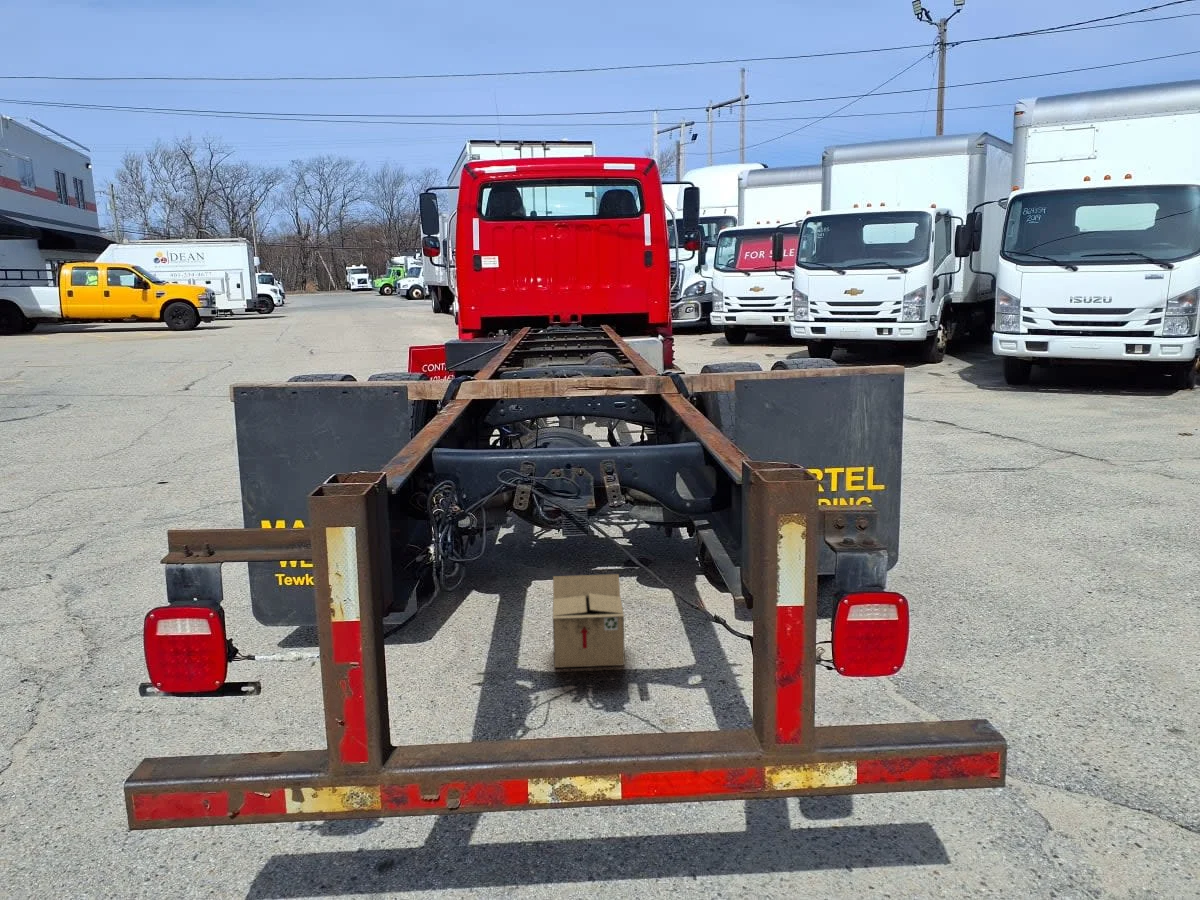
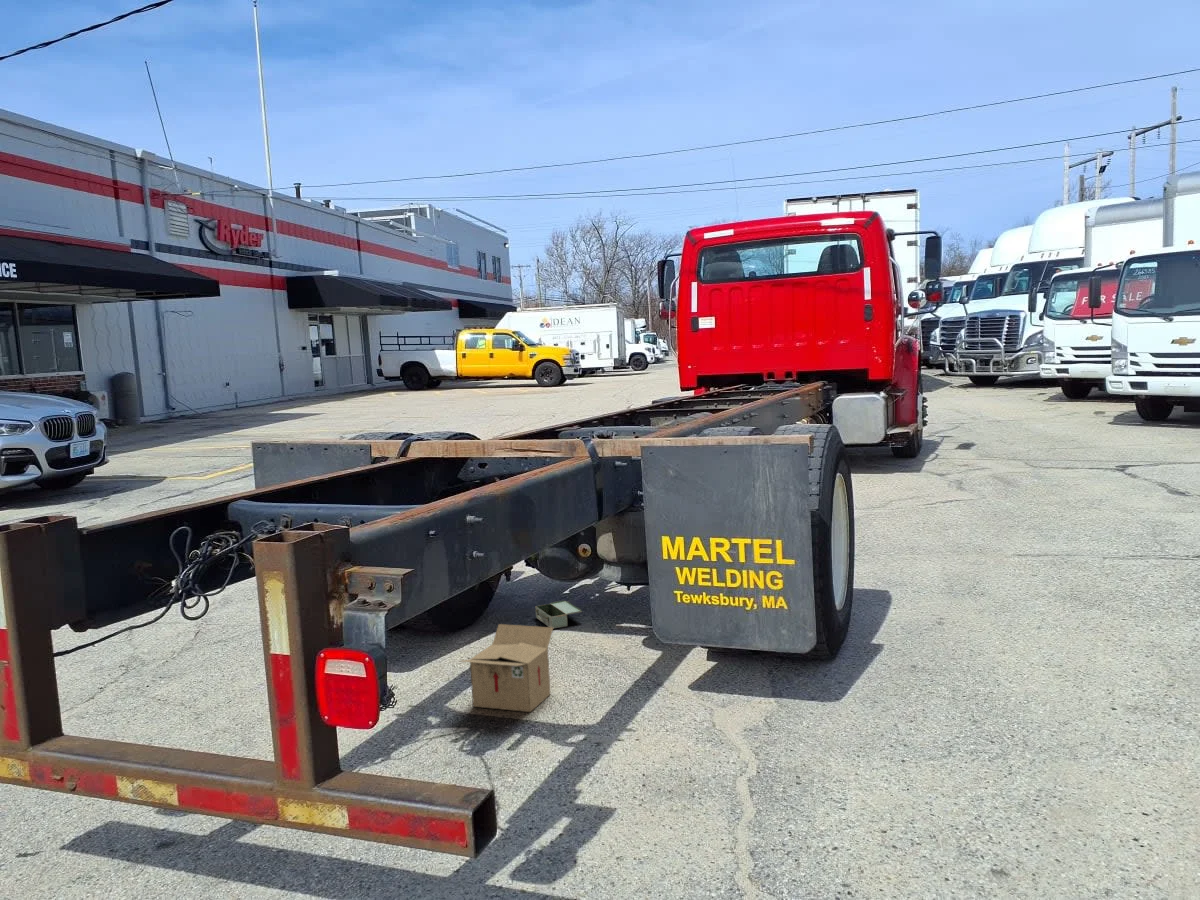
toolbox: none [501,551,561,581] -> present [535,601,582,628]

